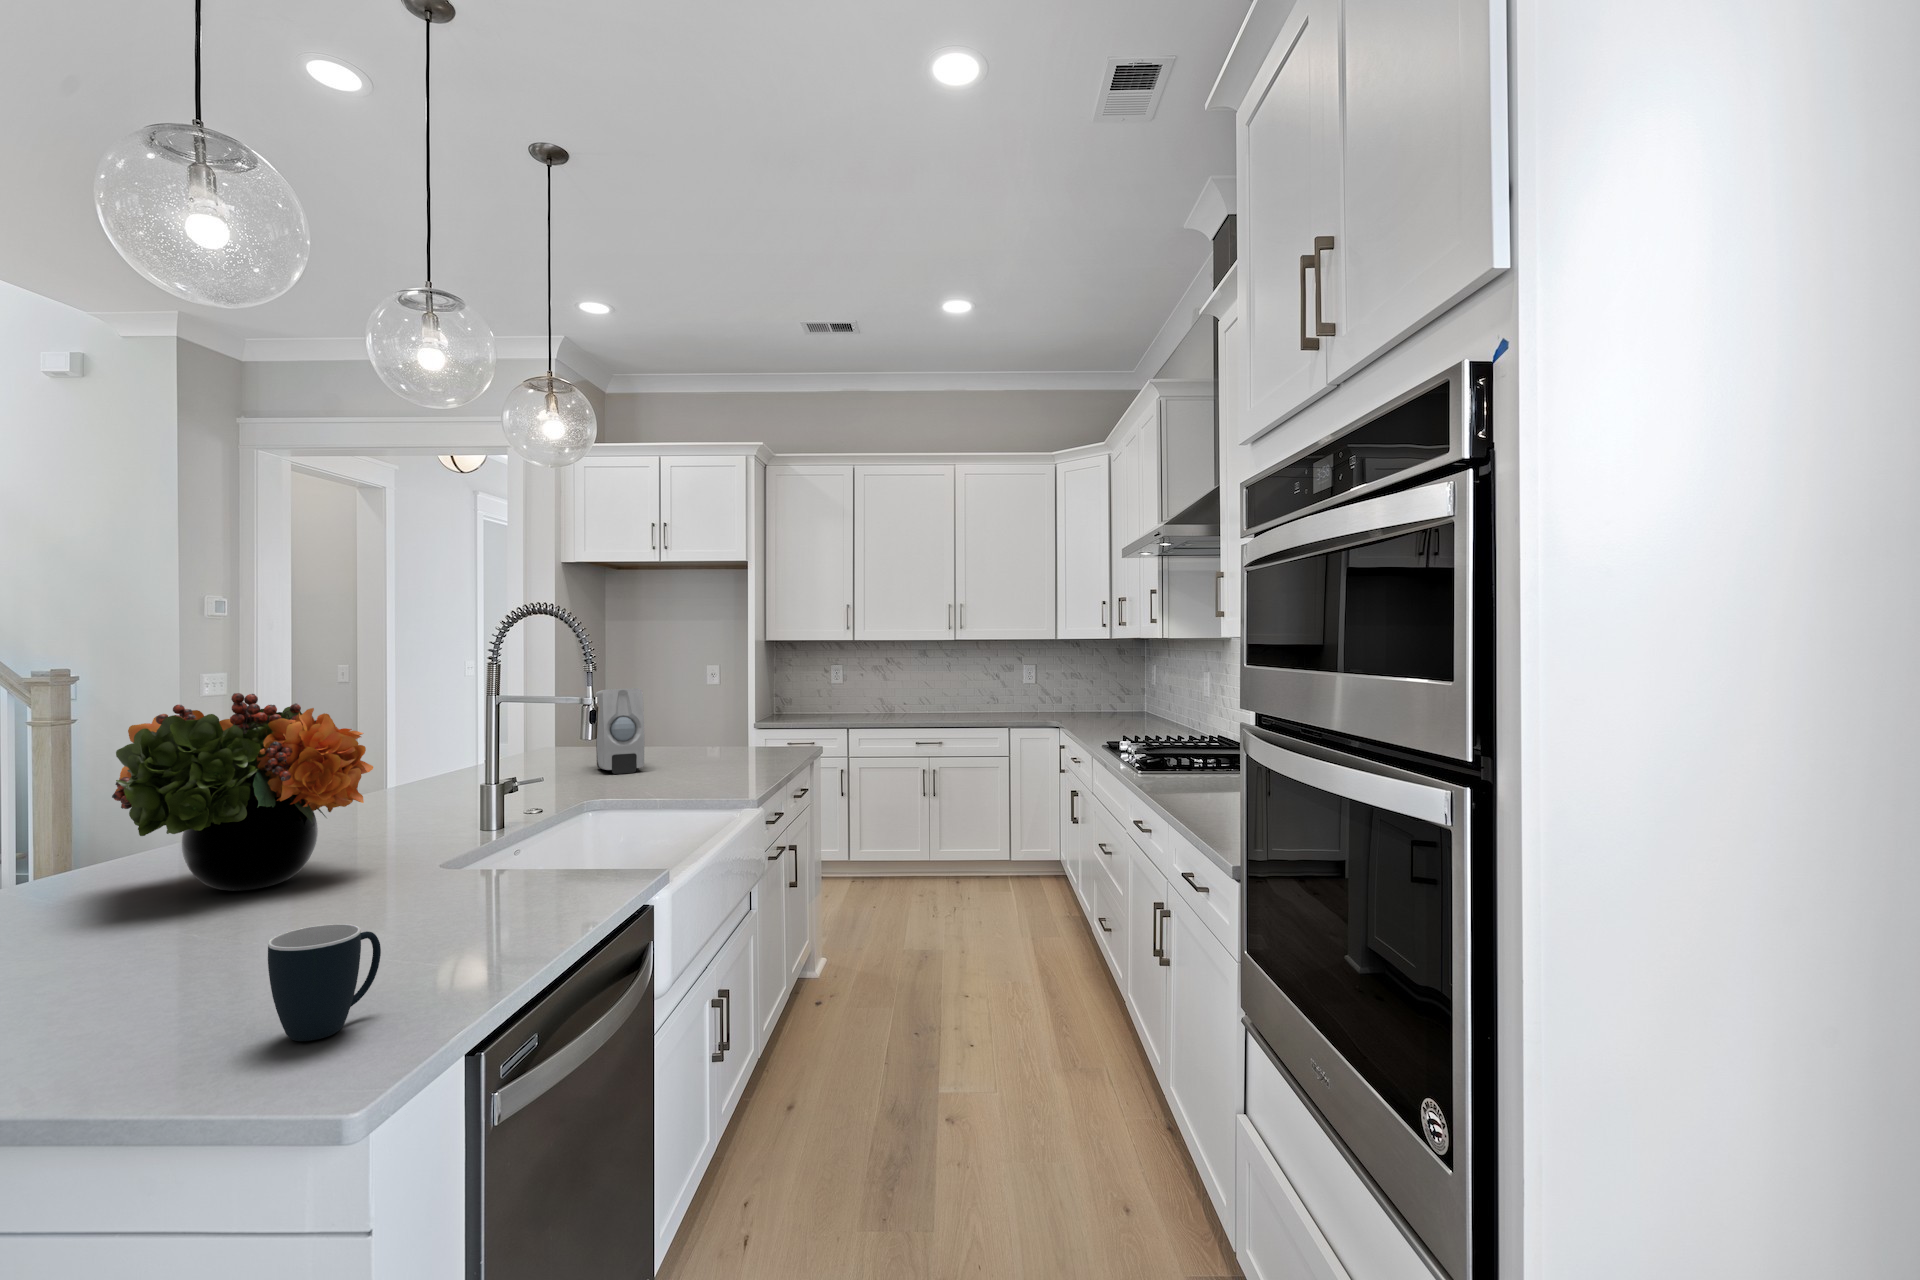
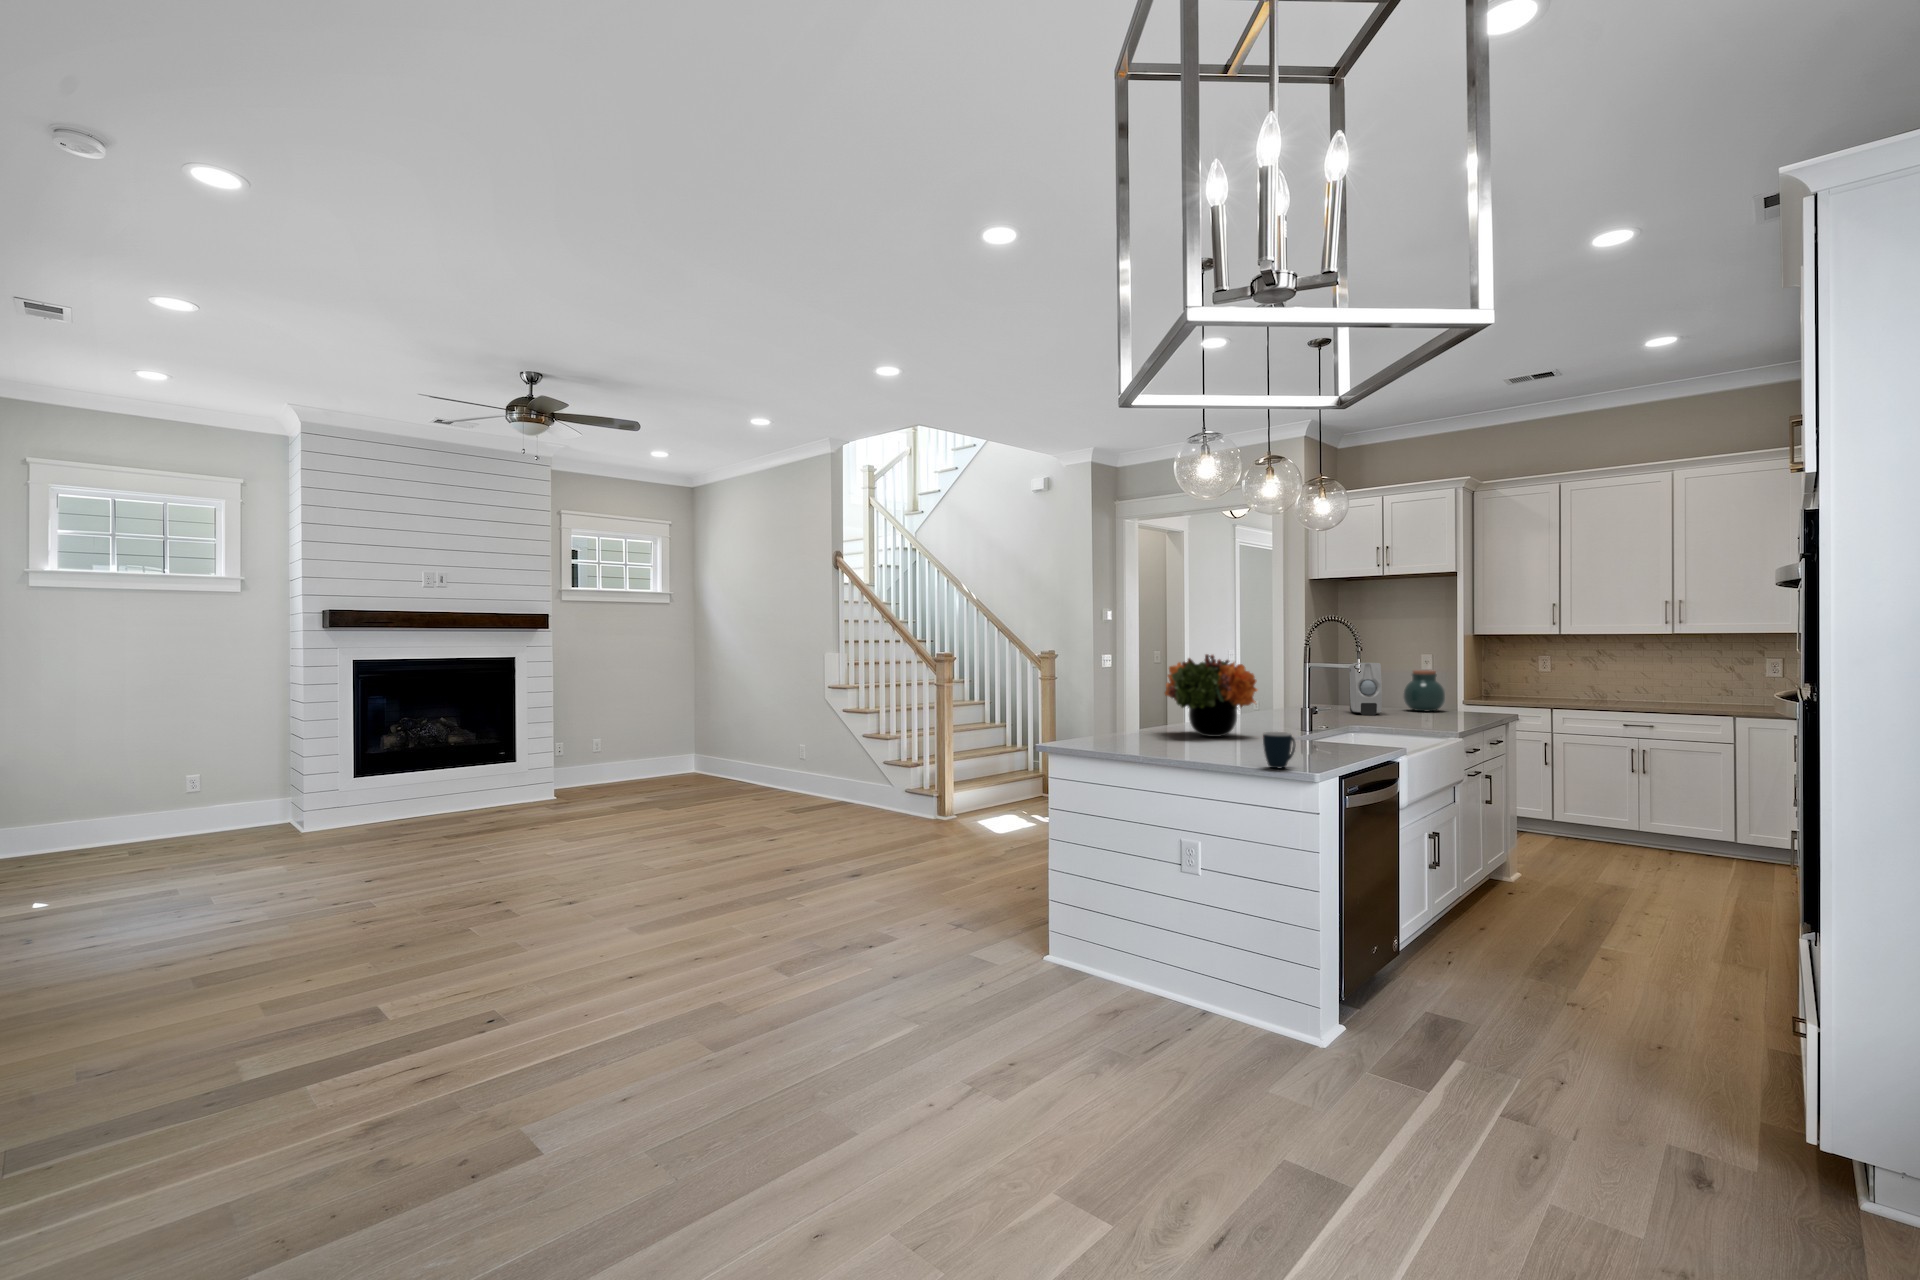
jar: none [678,696,734,757] -> present [1403,670,1445,711]

